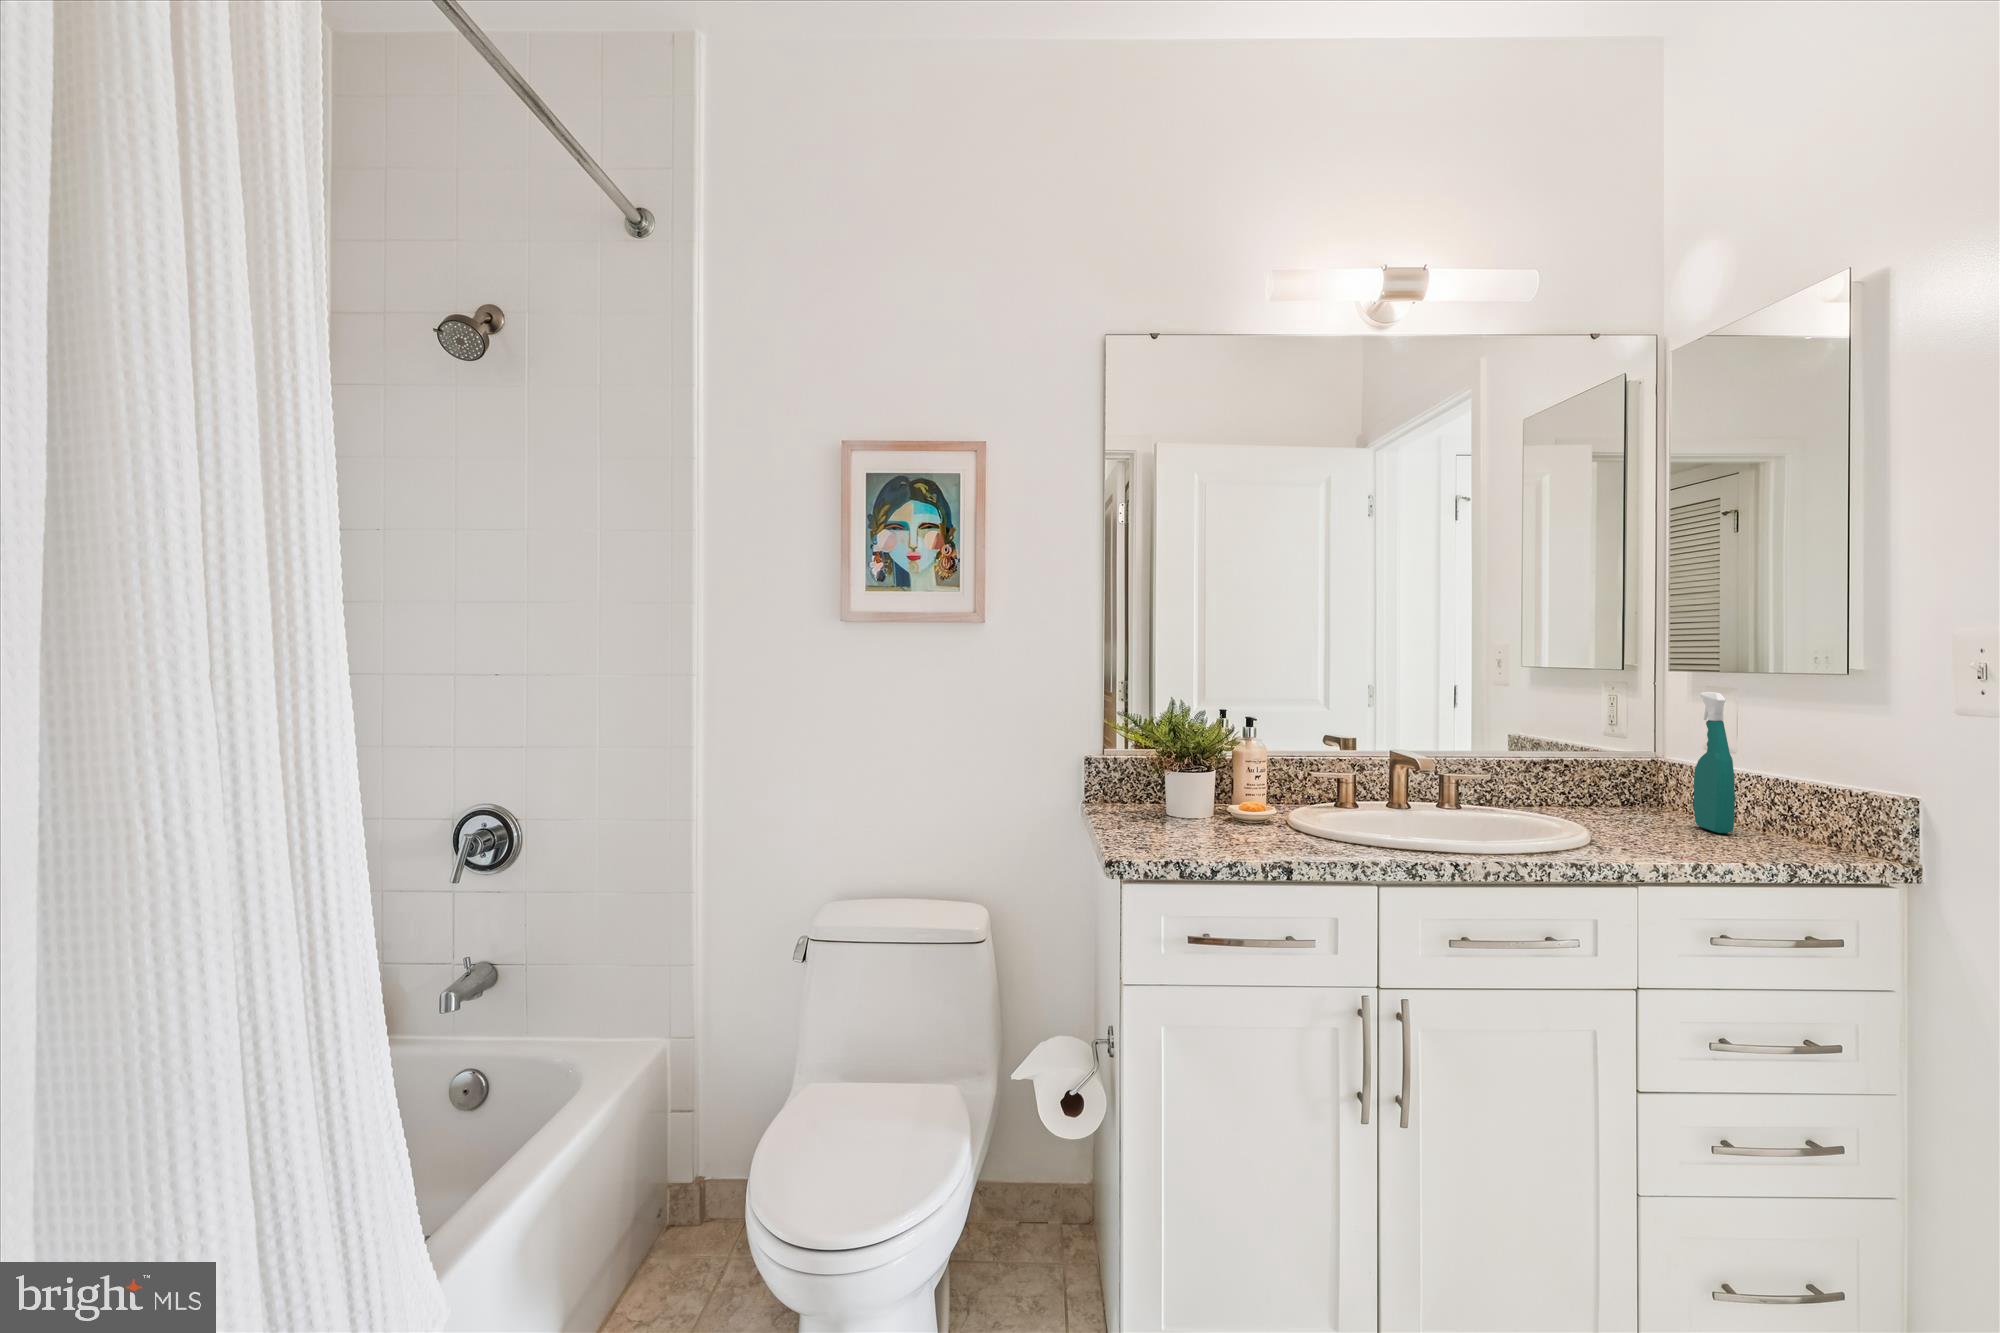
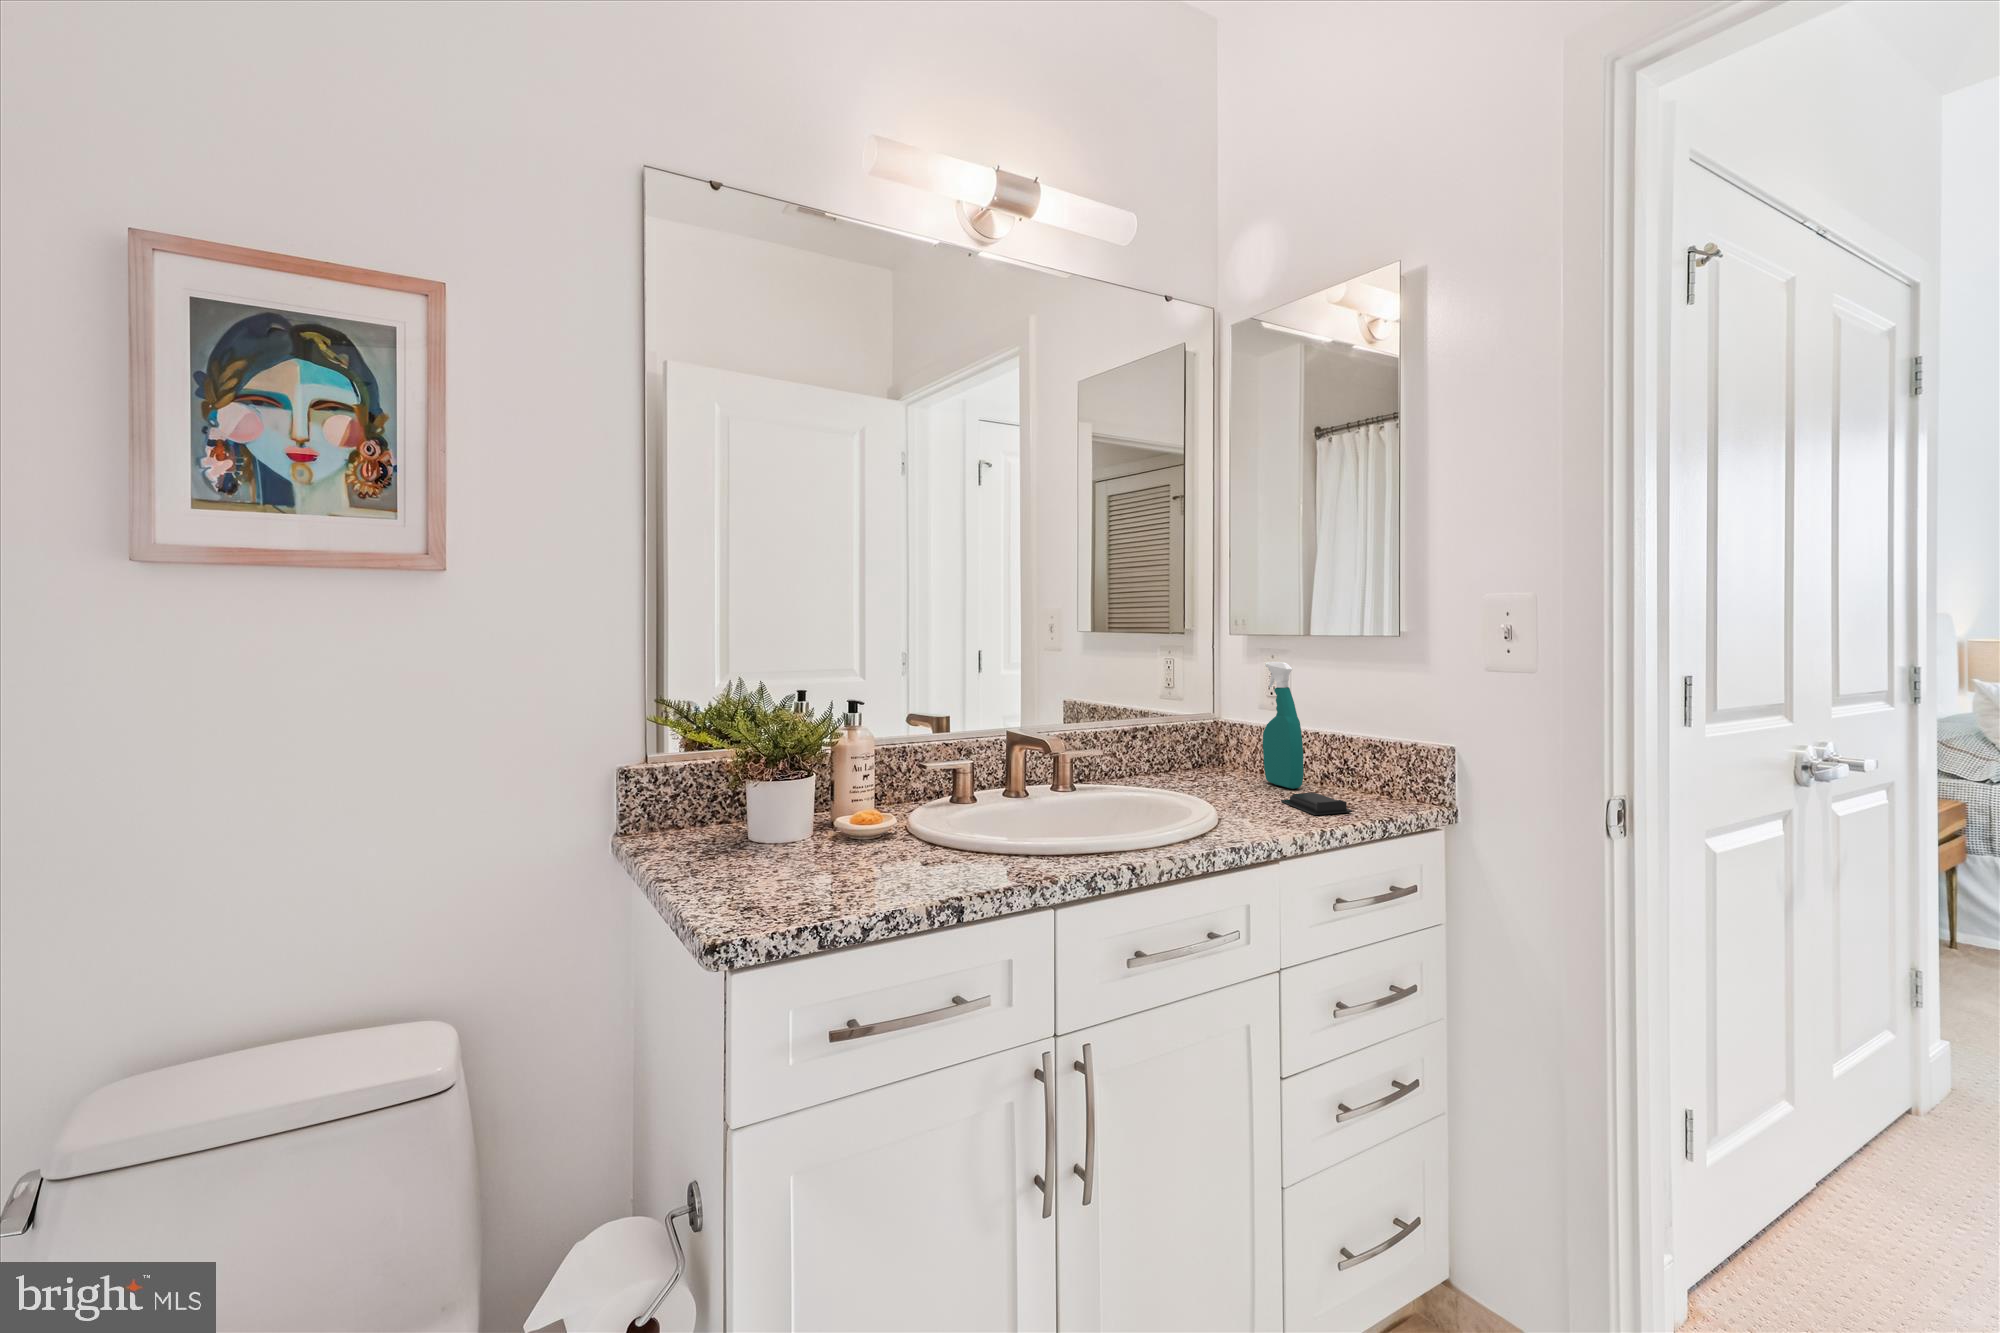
soap bar: none [1687,833,1759,855] -> present [1281,792,1352,815]

